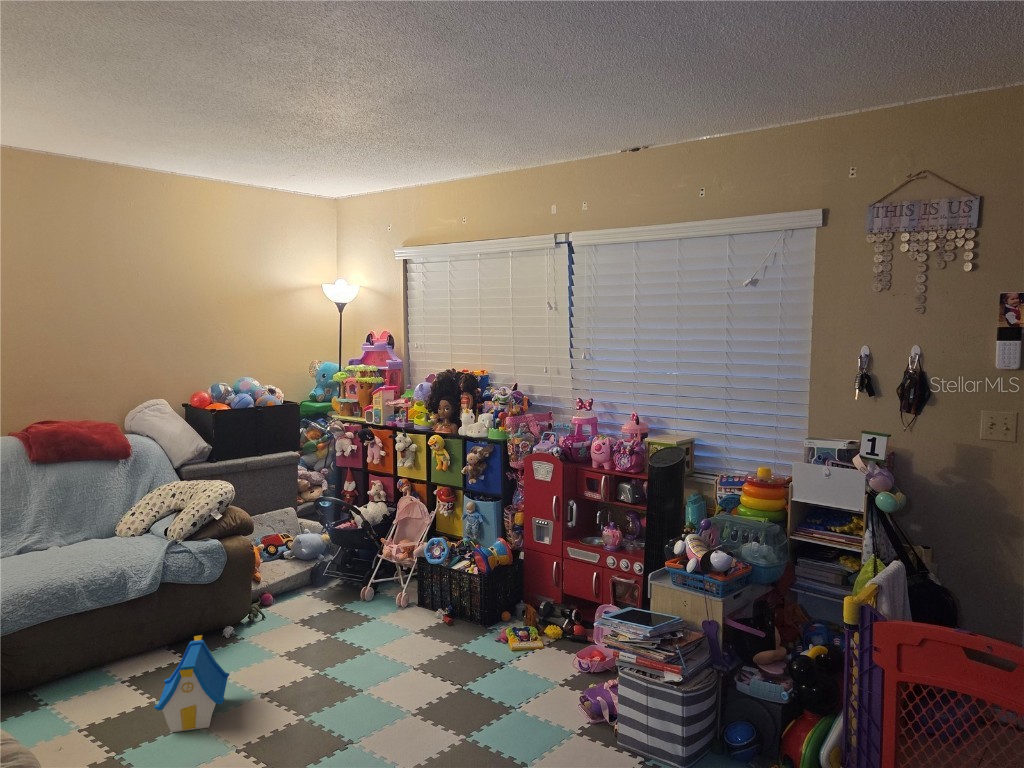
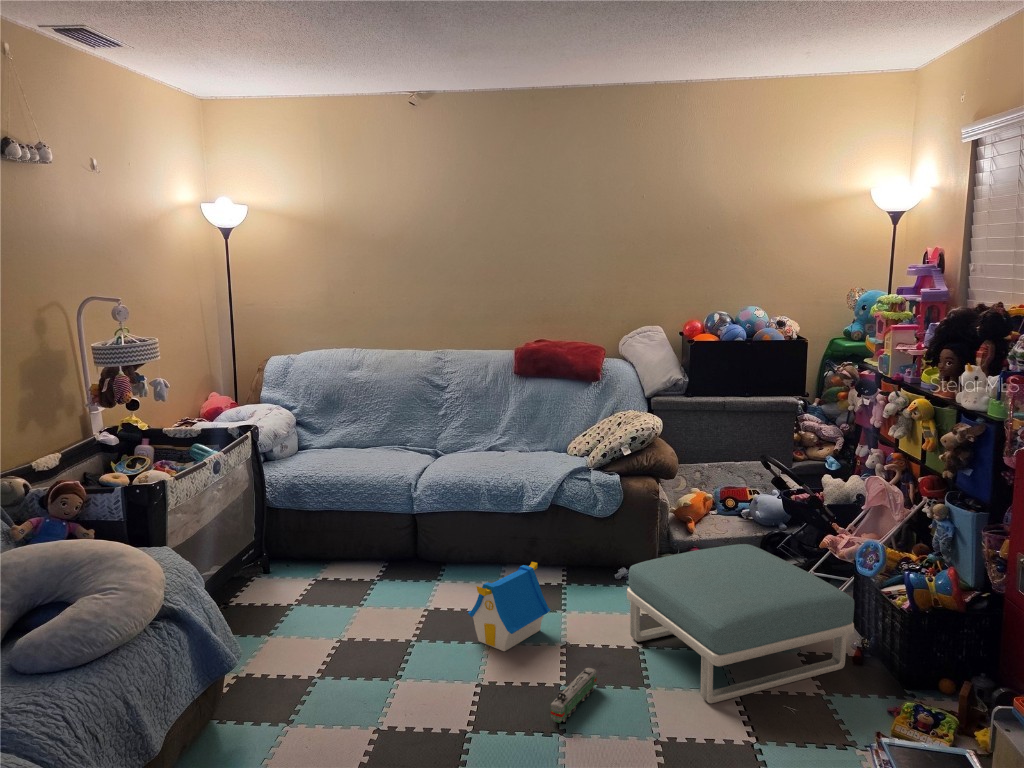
footstool: none [289,567,455,682] -> present [627,544,854,703]
toy train: none [312,696,336,745] -> present [551,668,597,723]

